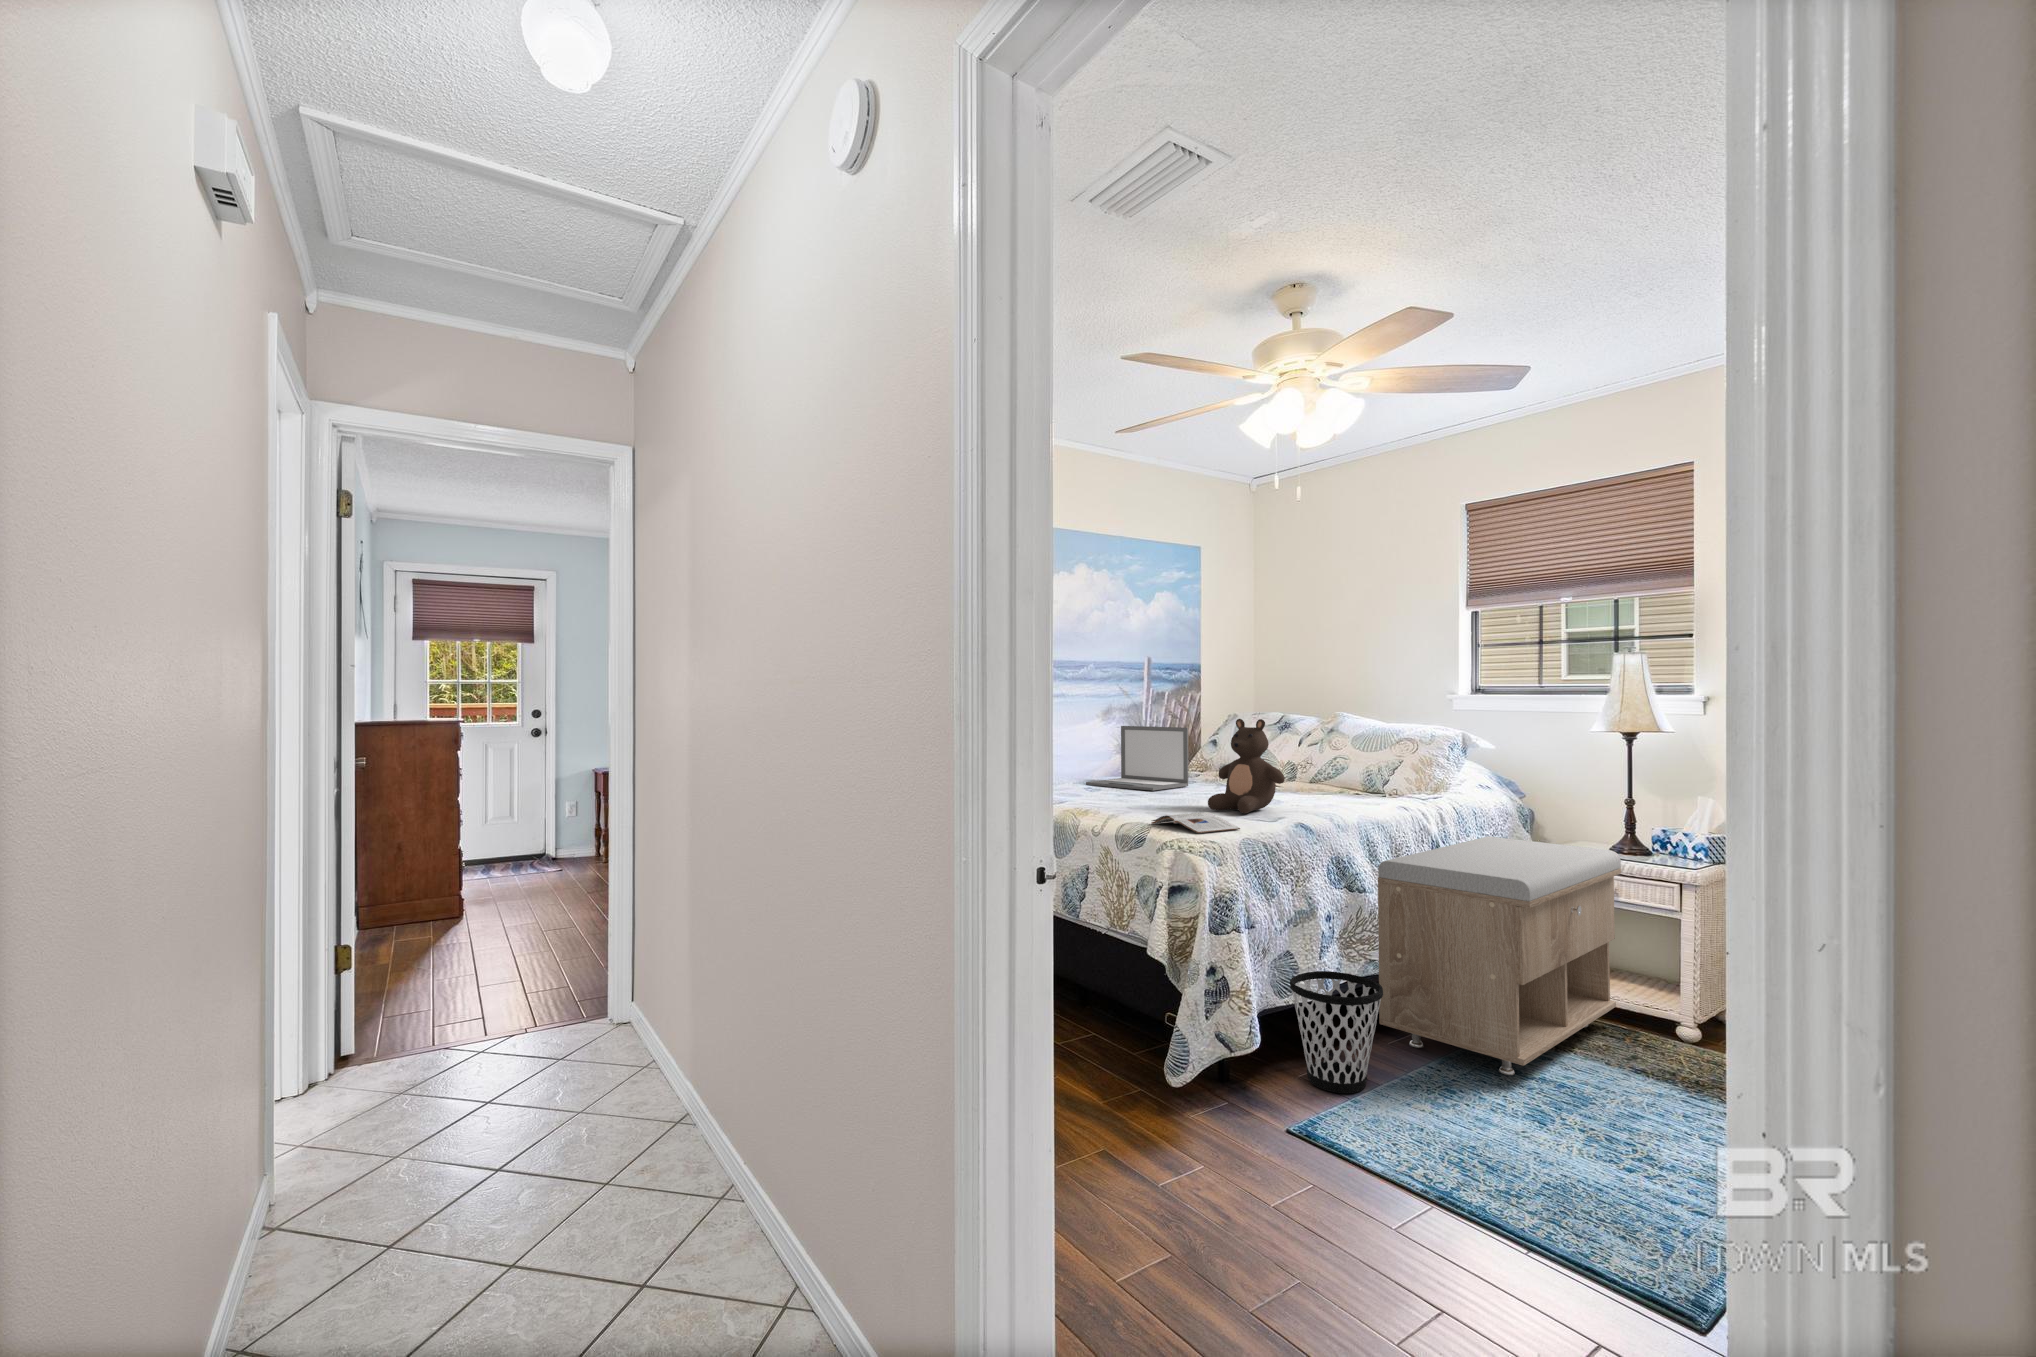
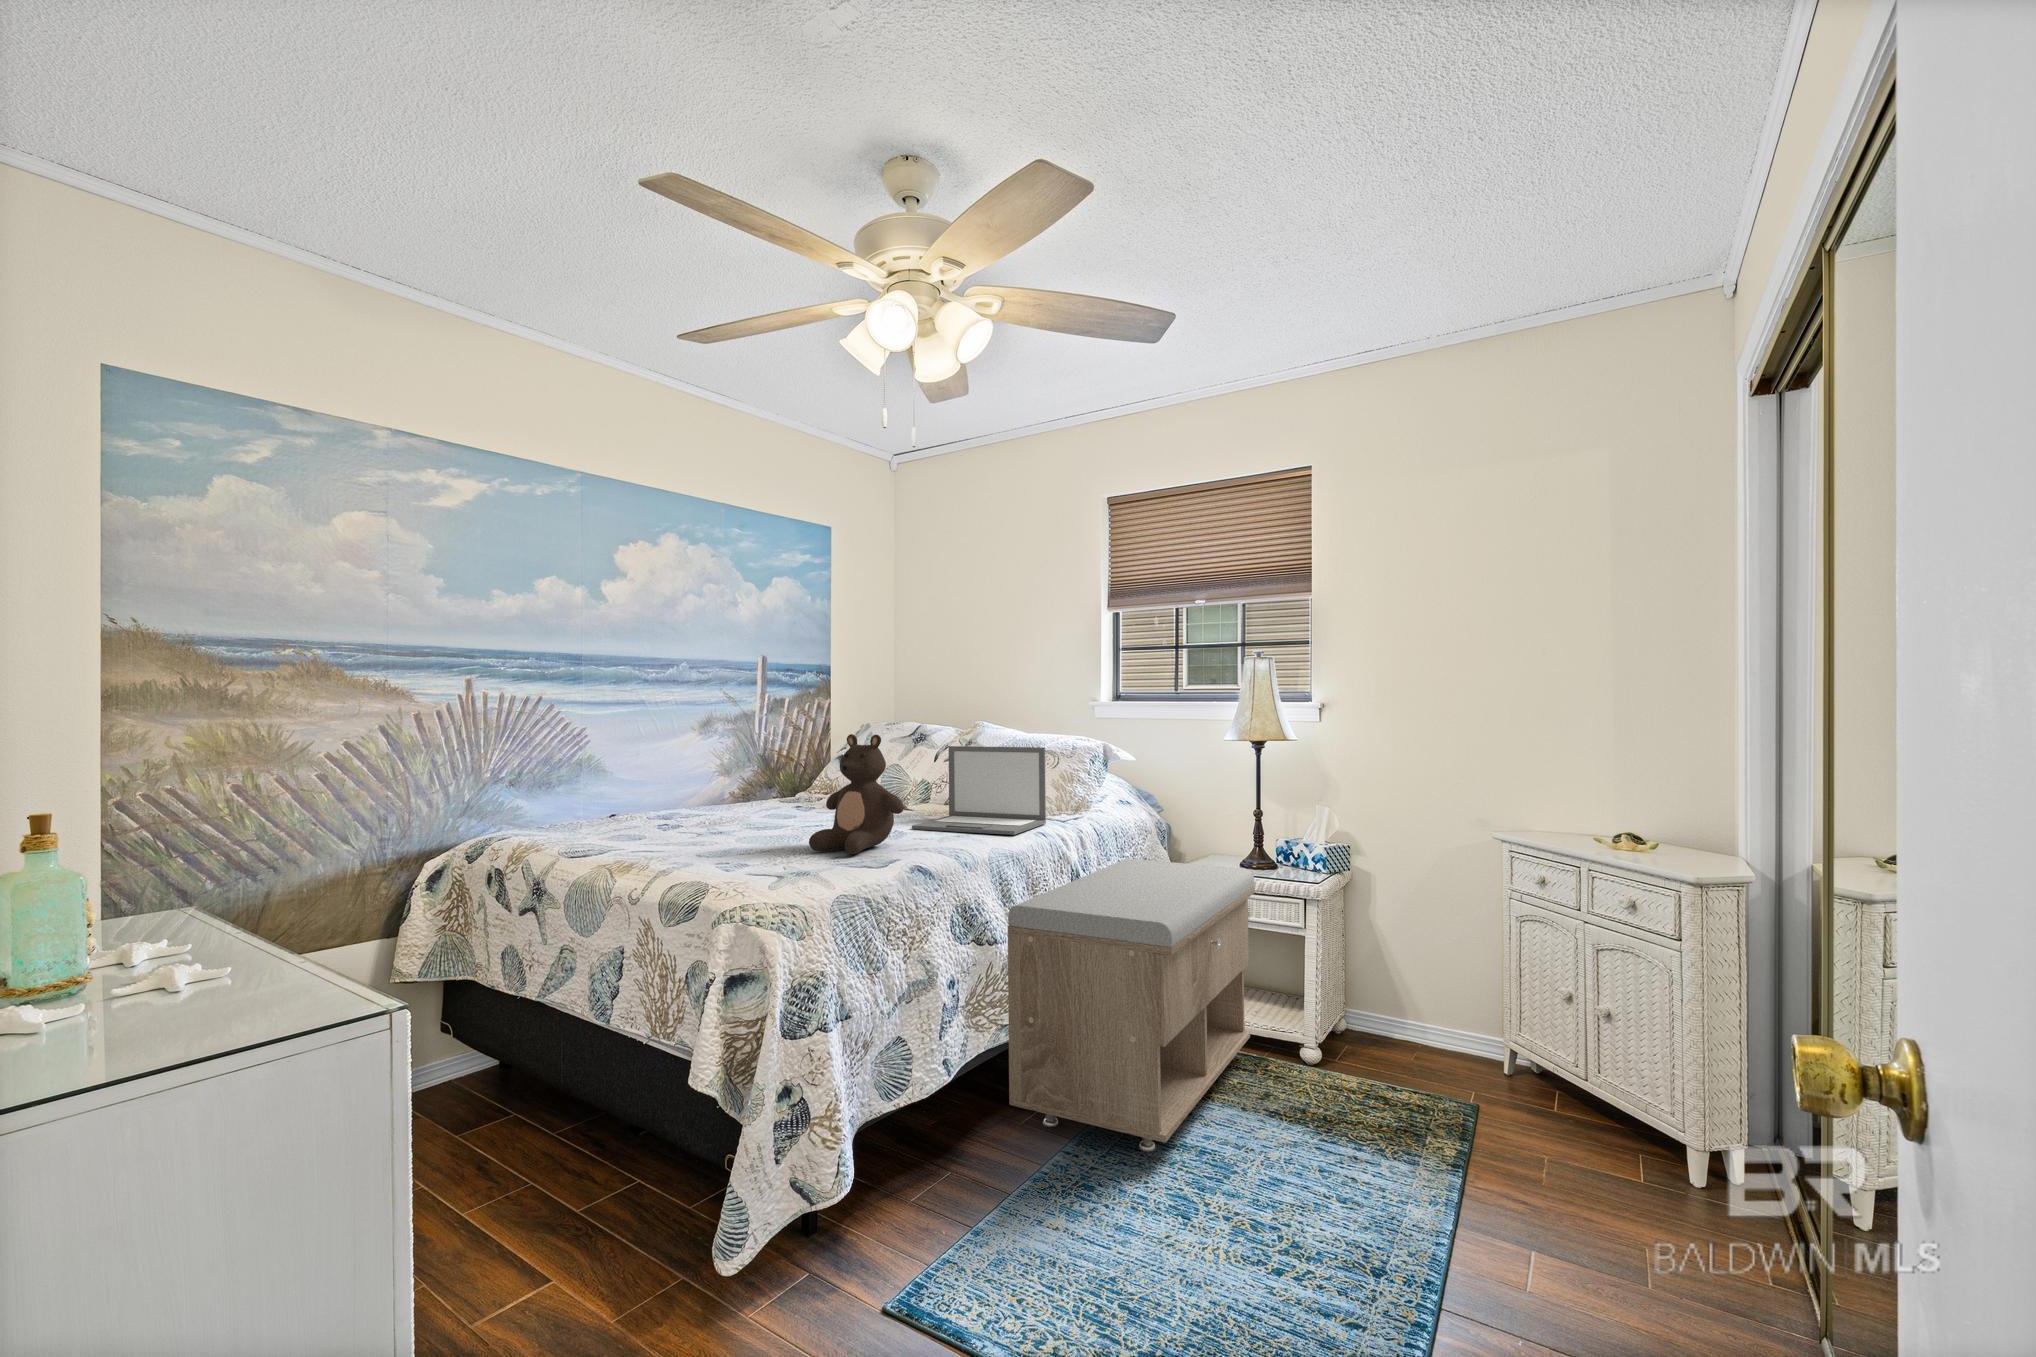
laptop: present [1086,726,1188,791] -> present [912,746,1046,835]
magazine: present [1151,812,1240,833] -> none [721,860,838,894]
wastebasket: present [1290,971,1383,1093] -> none [895,1057,1009,1225]

